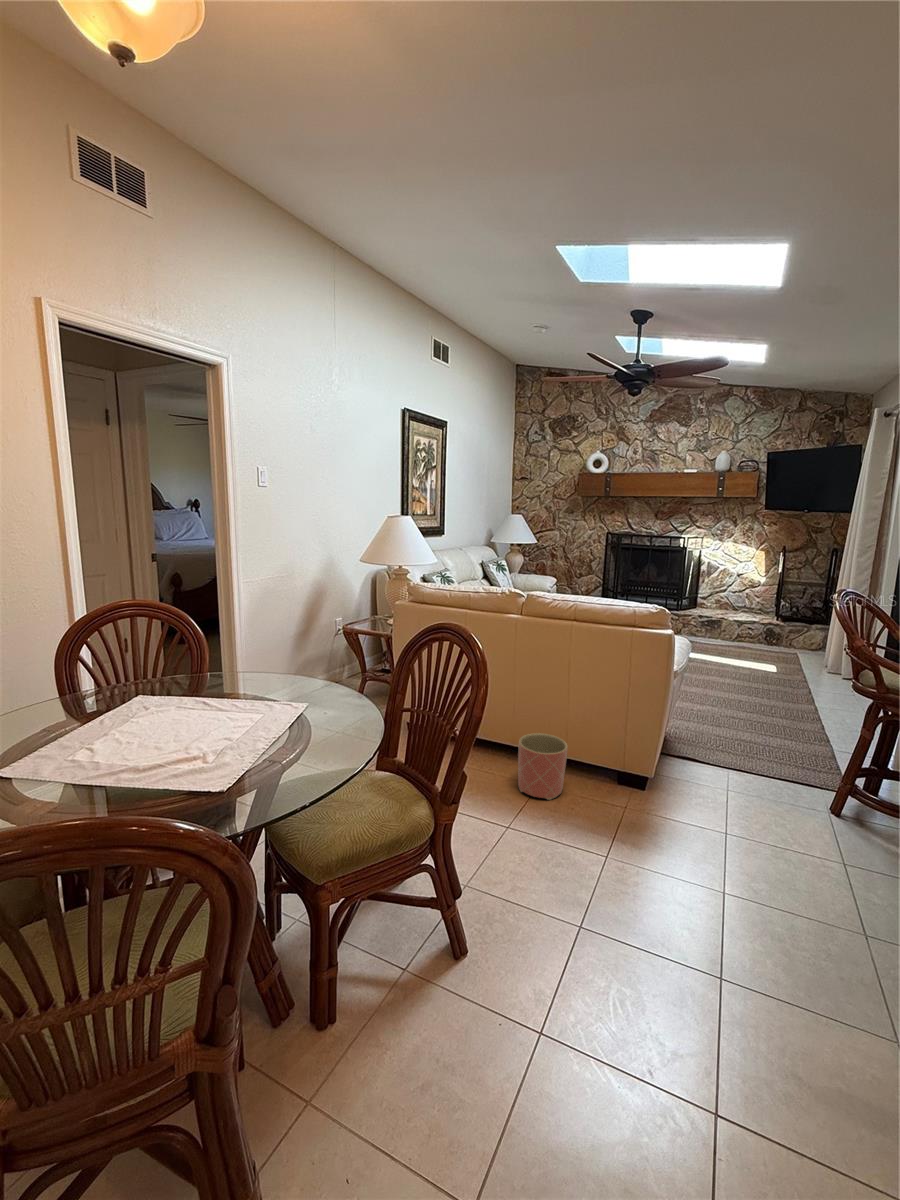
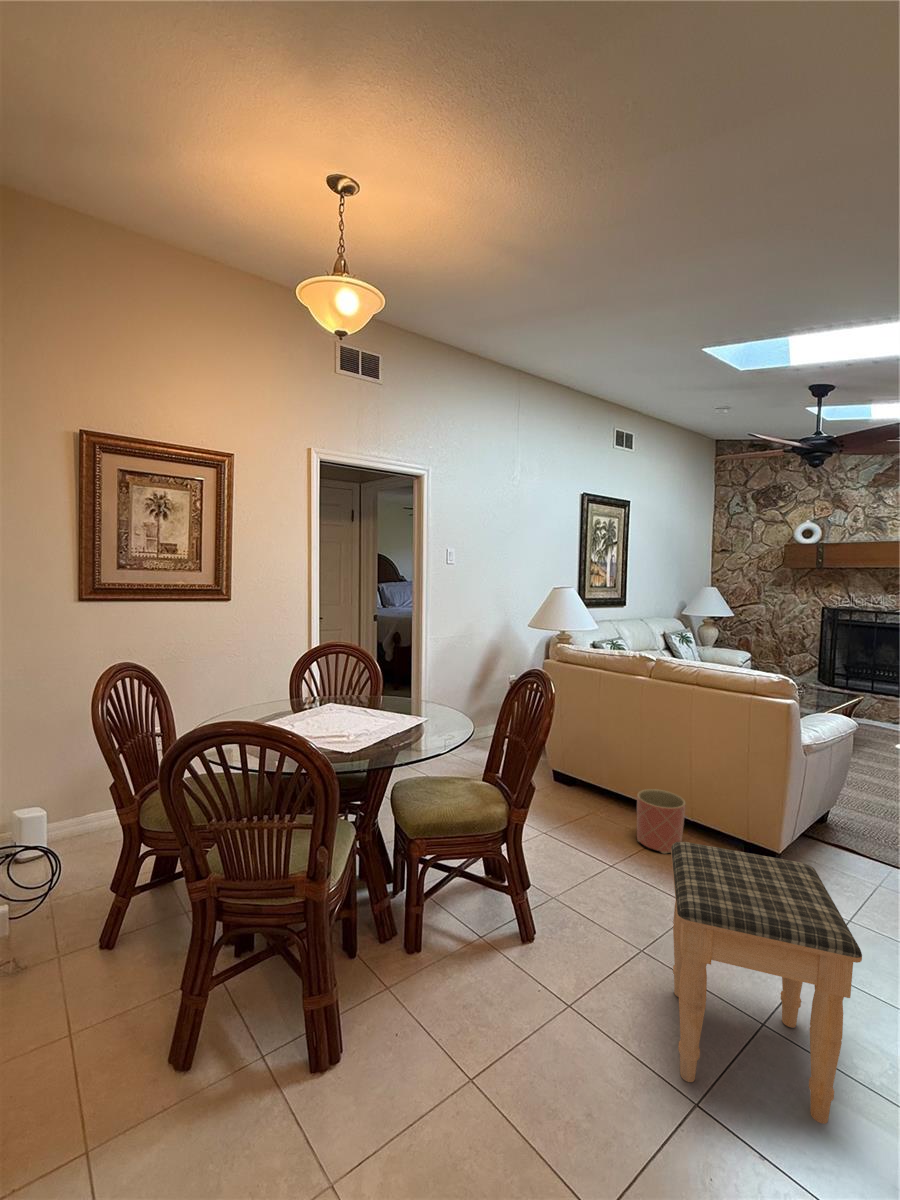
footstool: none [630,808,872,1079] -> present [671,842,862,1124]

